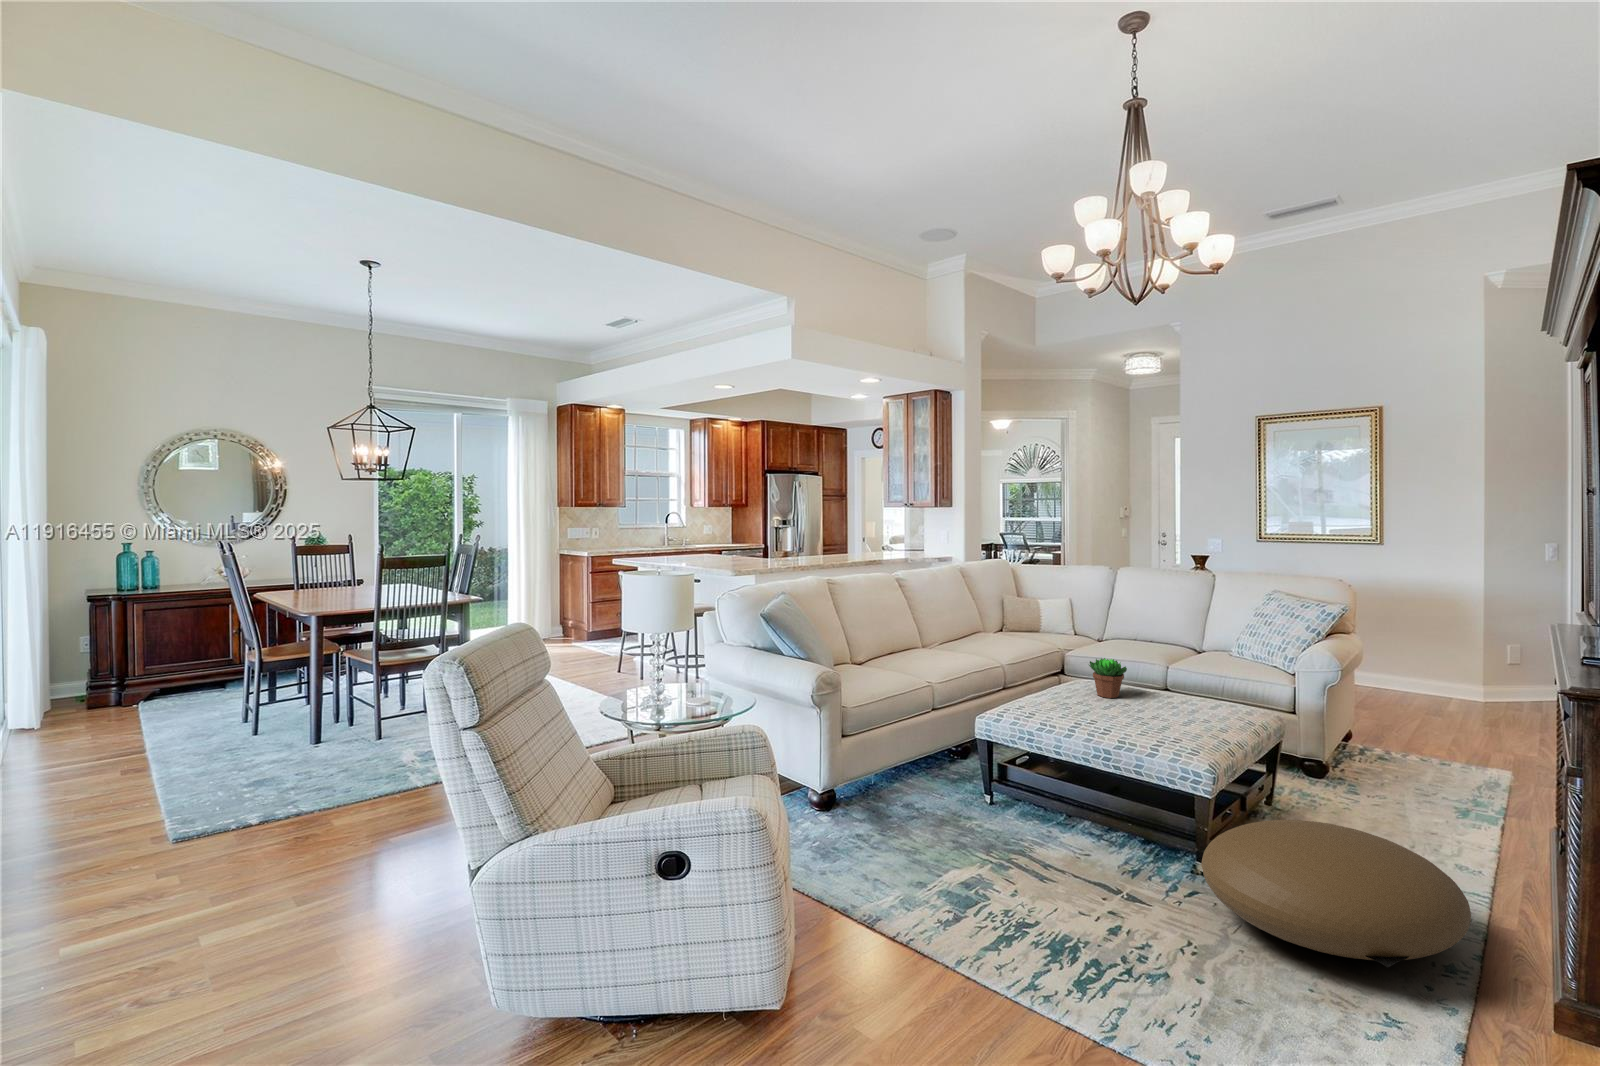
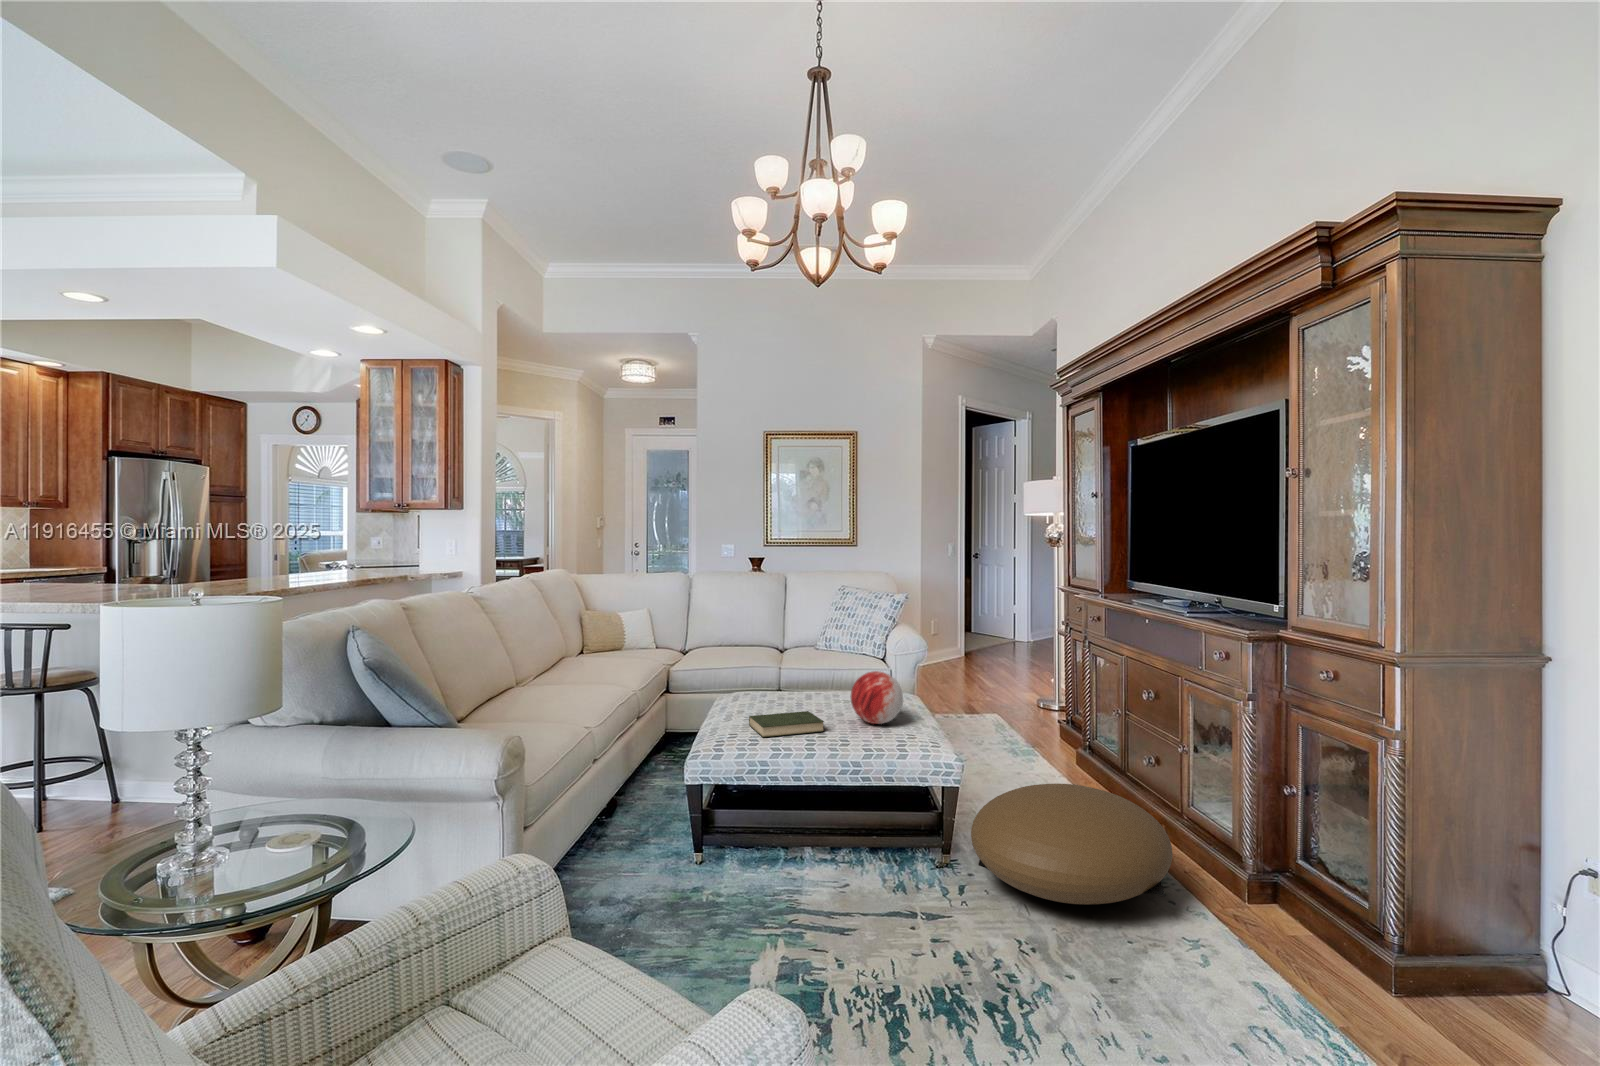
succulent plant: present [1089,658,1127,698] -> none [768,663,809,707]
decorative orb: none [1139,675,1196,726] -> present [851,671,903,724]
book: none [1041,696,1104,720] -> present [749,711,824,737]

